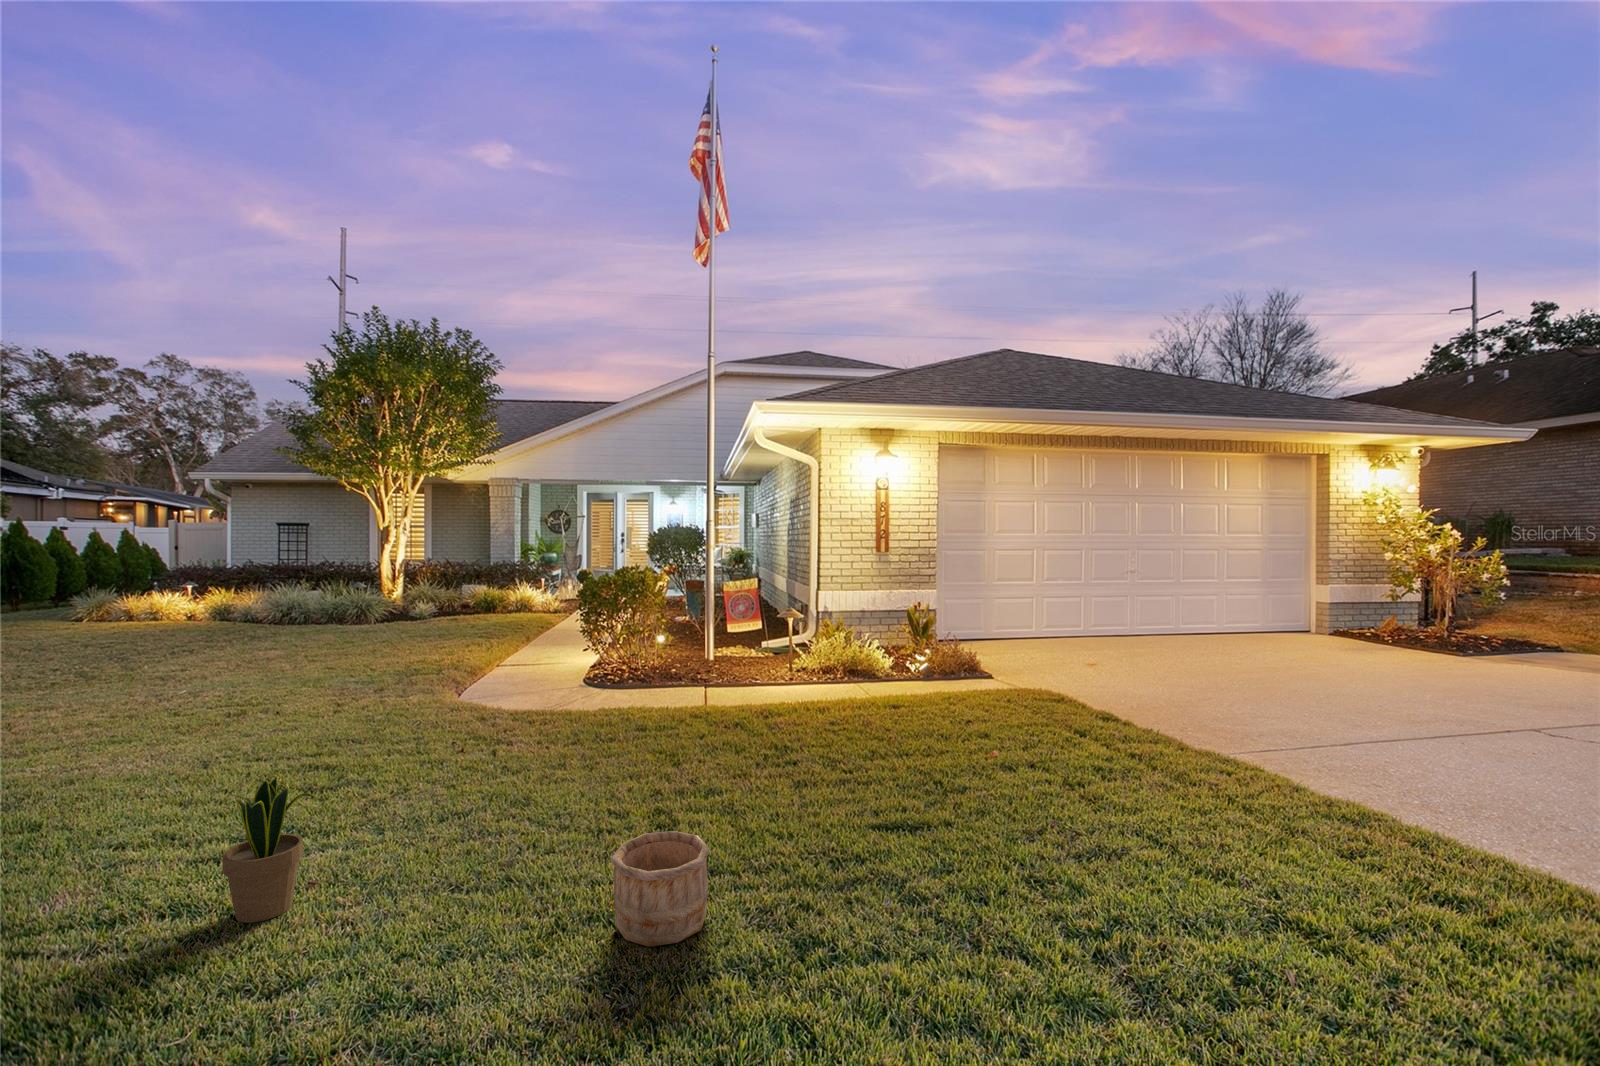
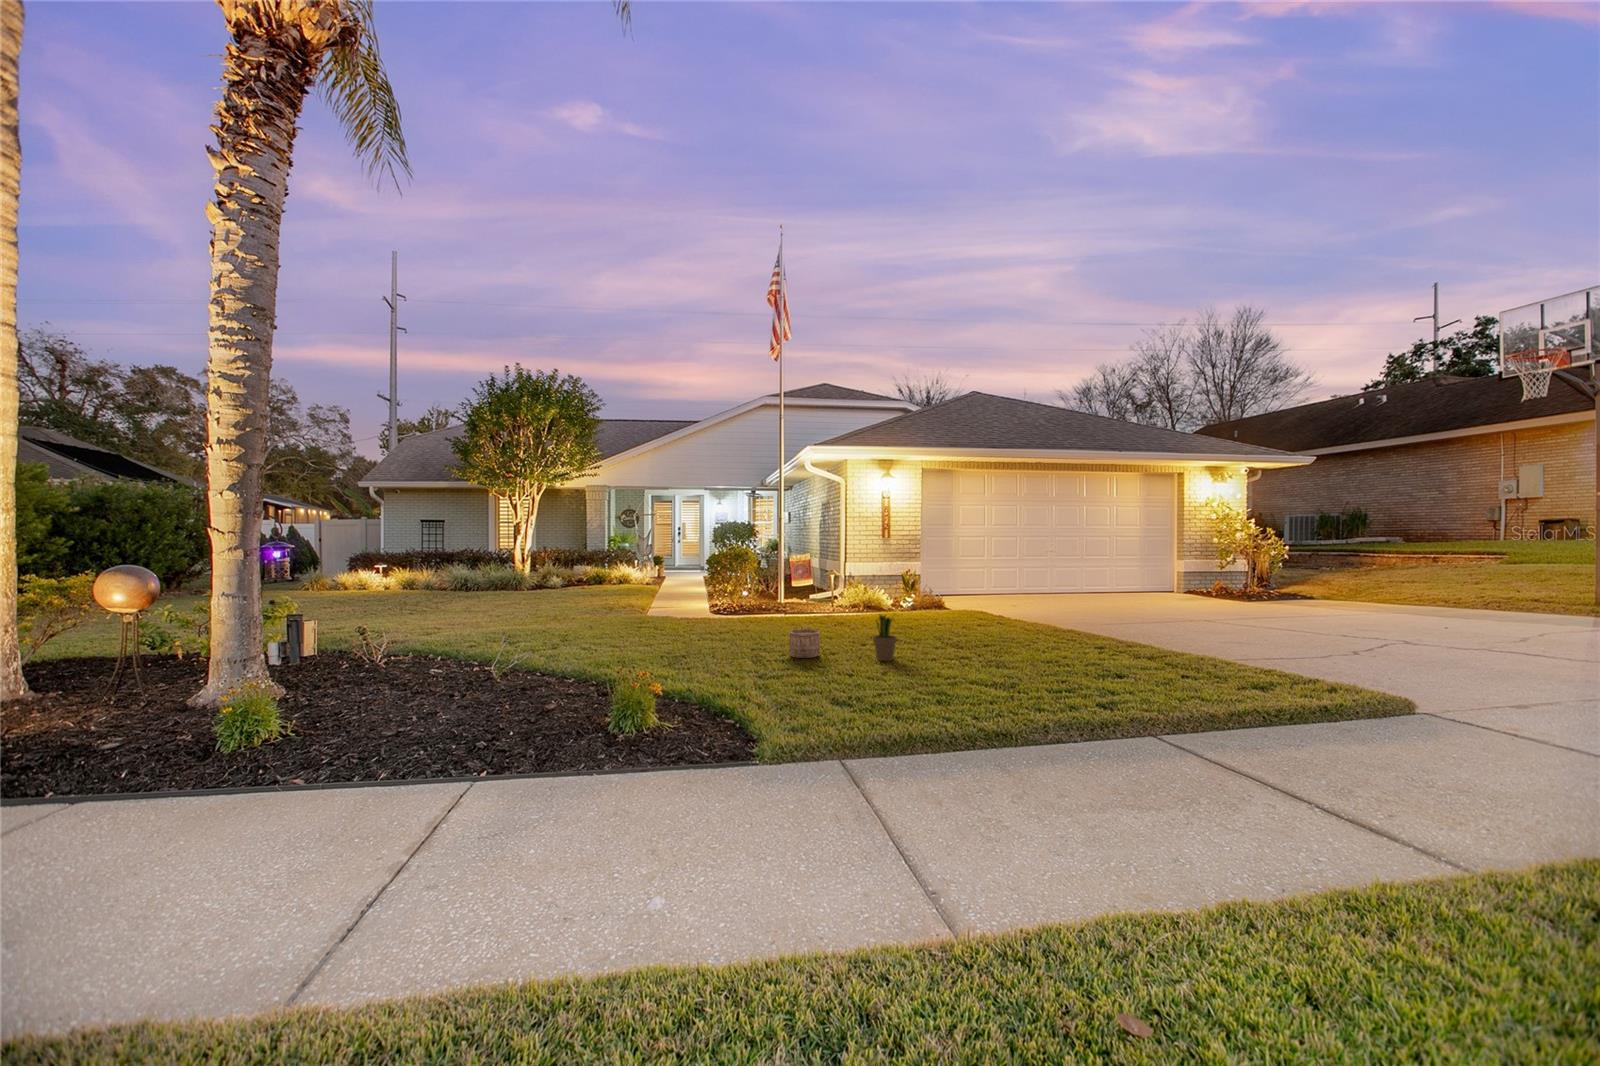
potted plant: present [222,778,314,923] -> present [873,615,897,661]

